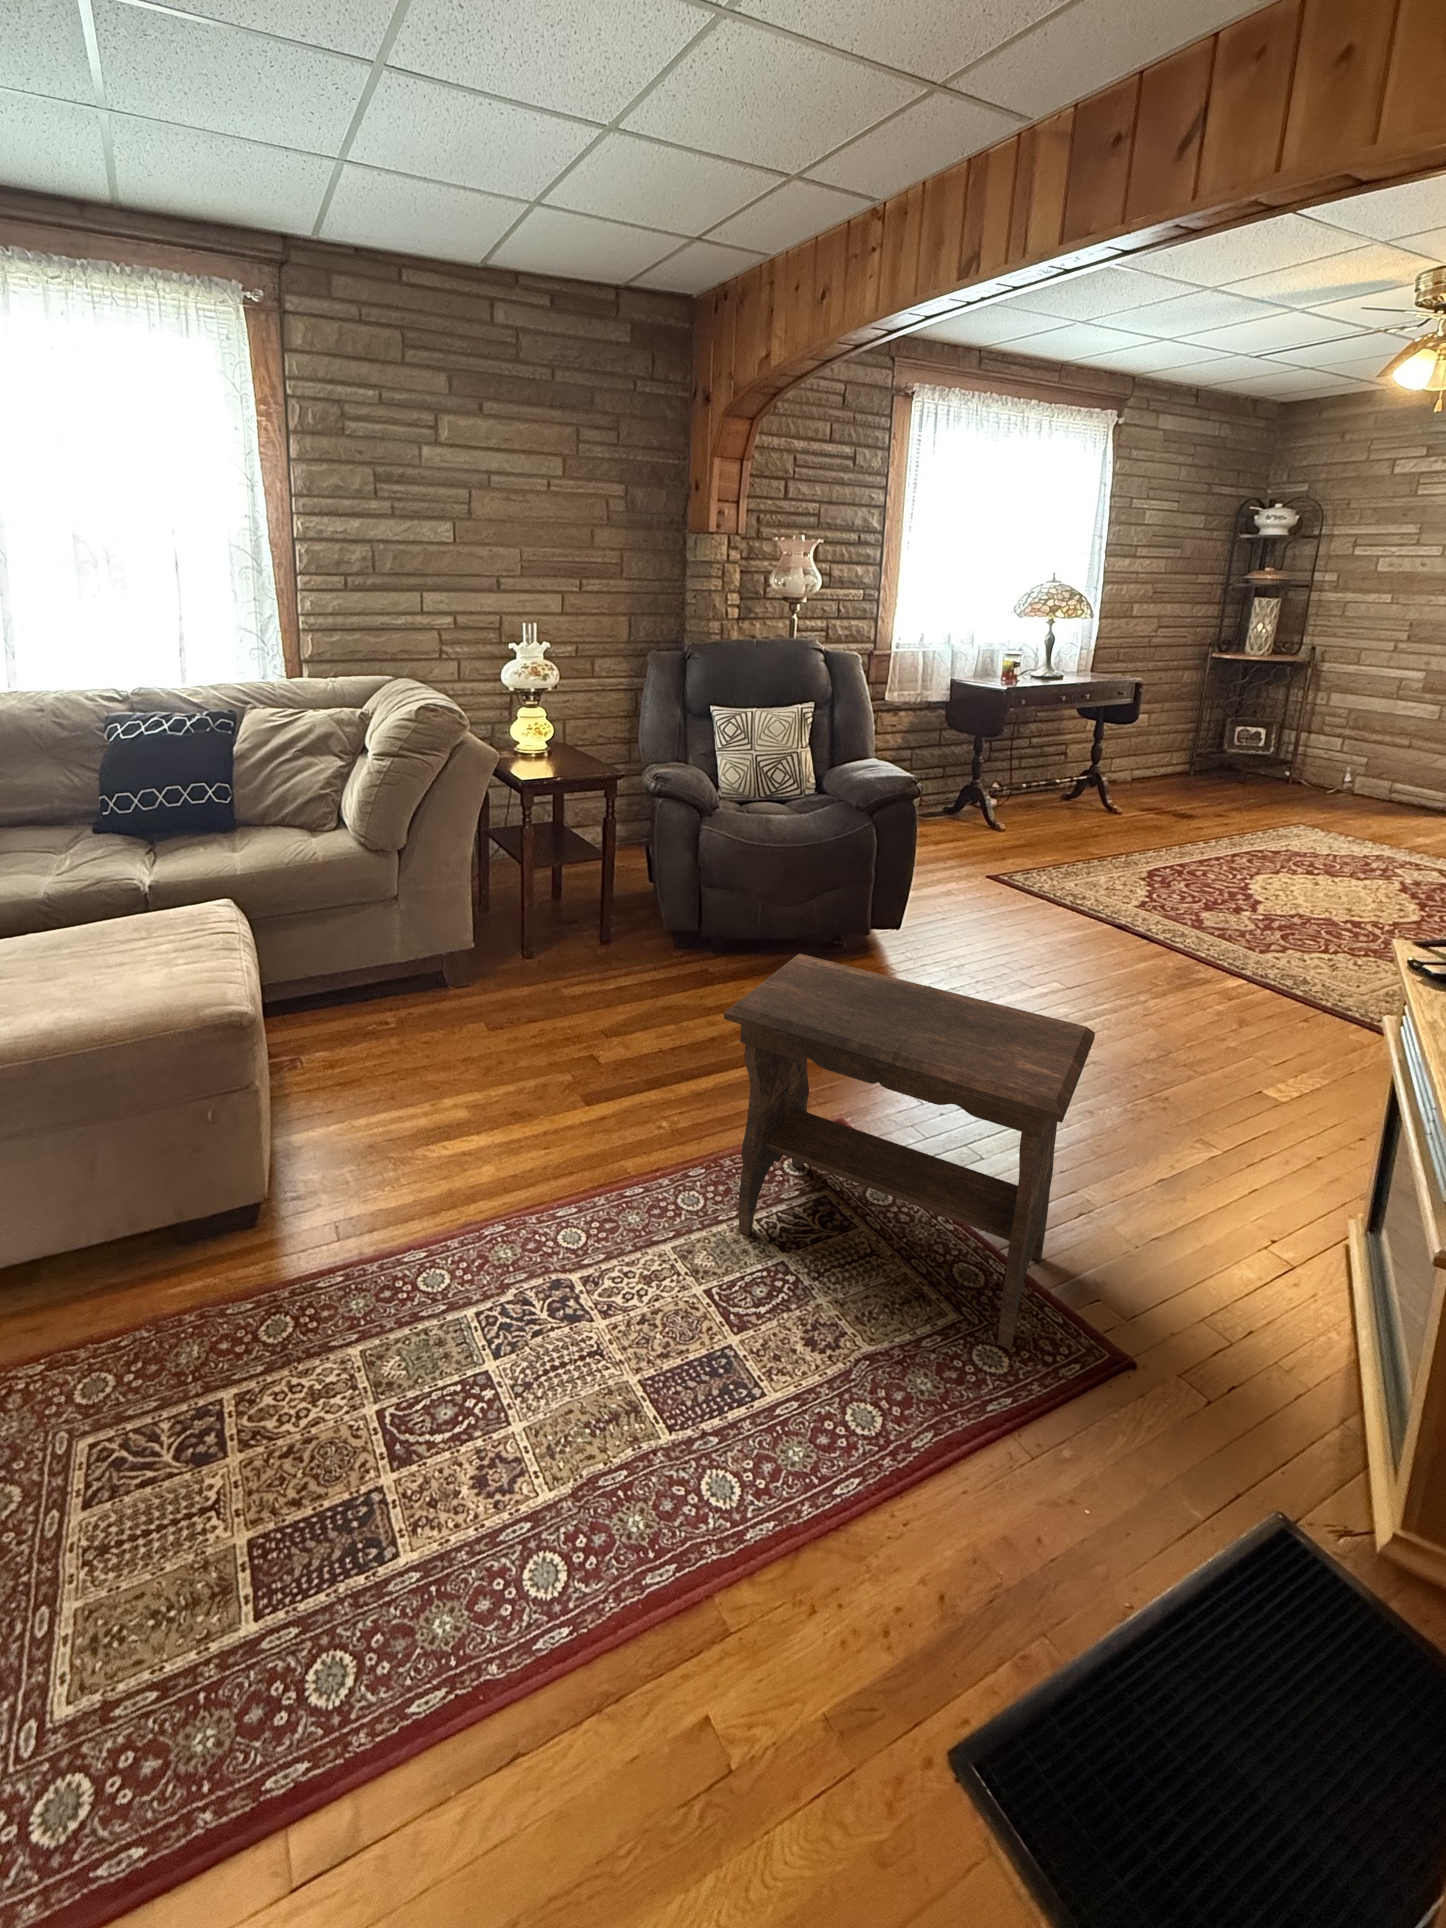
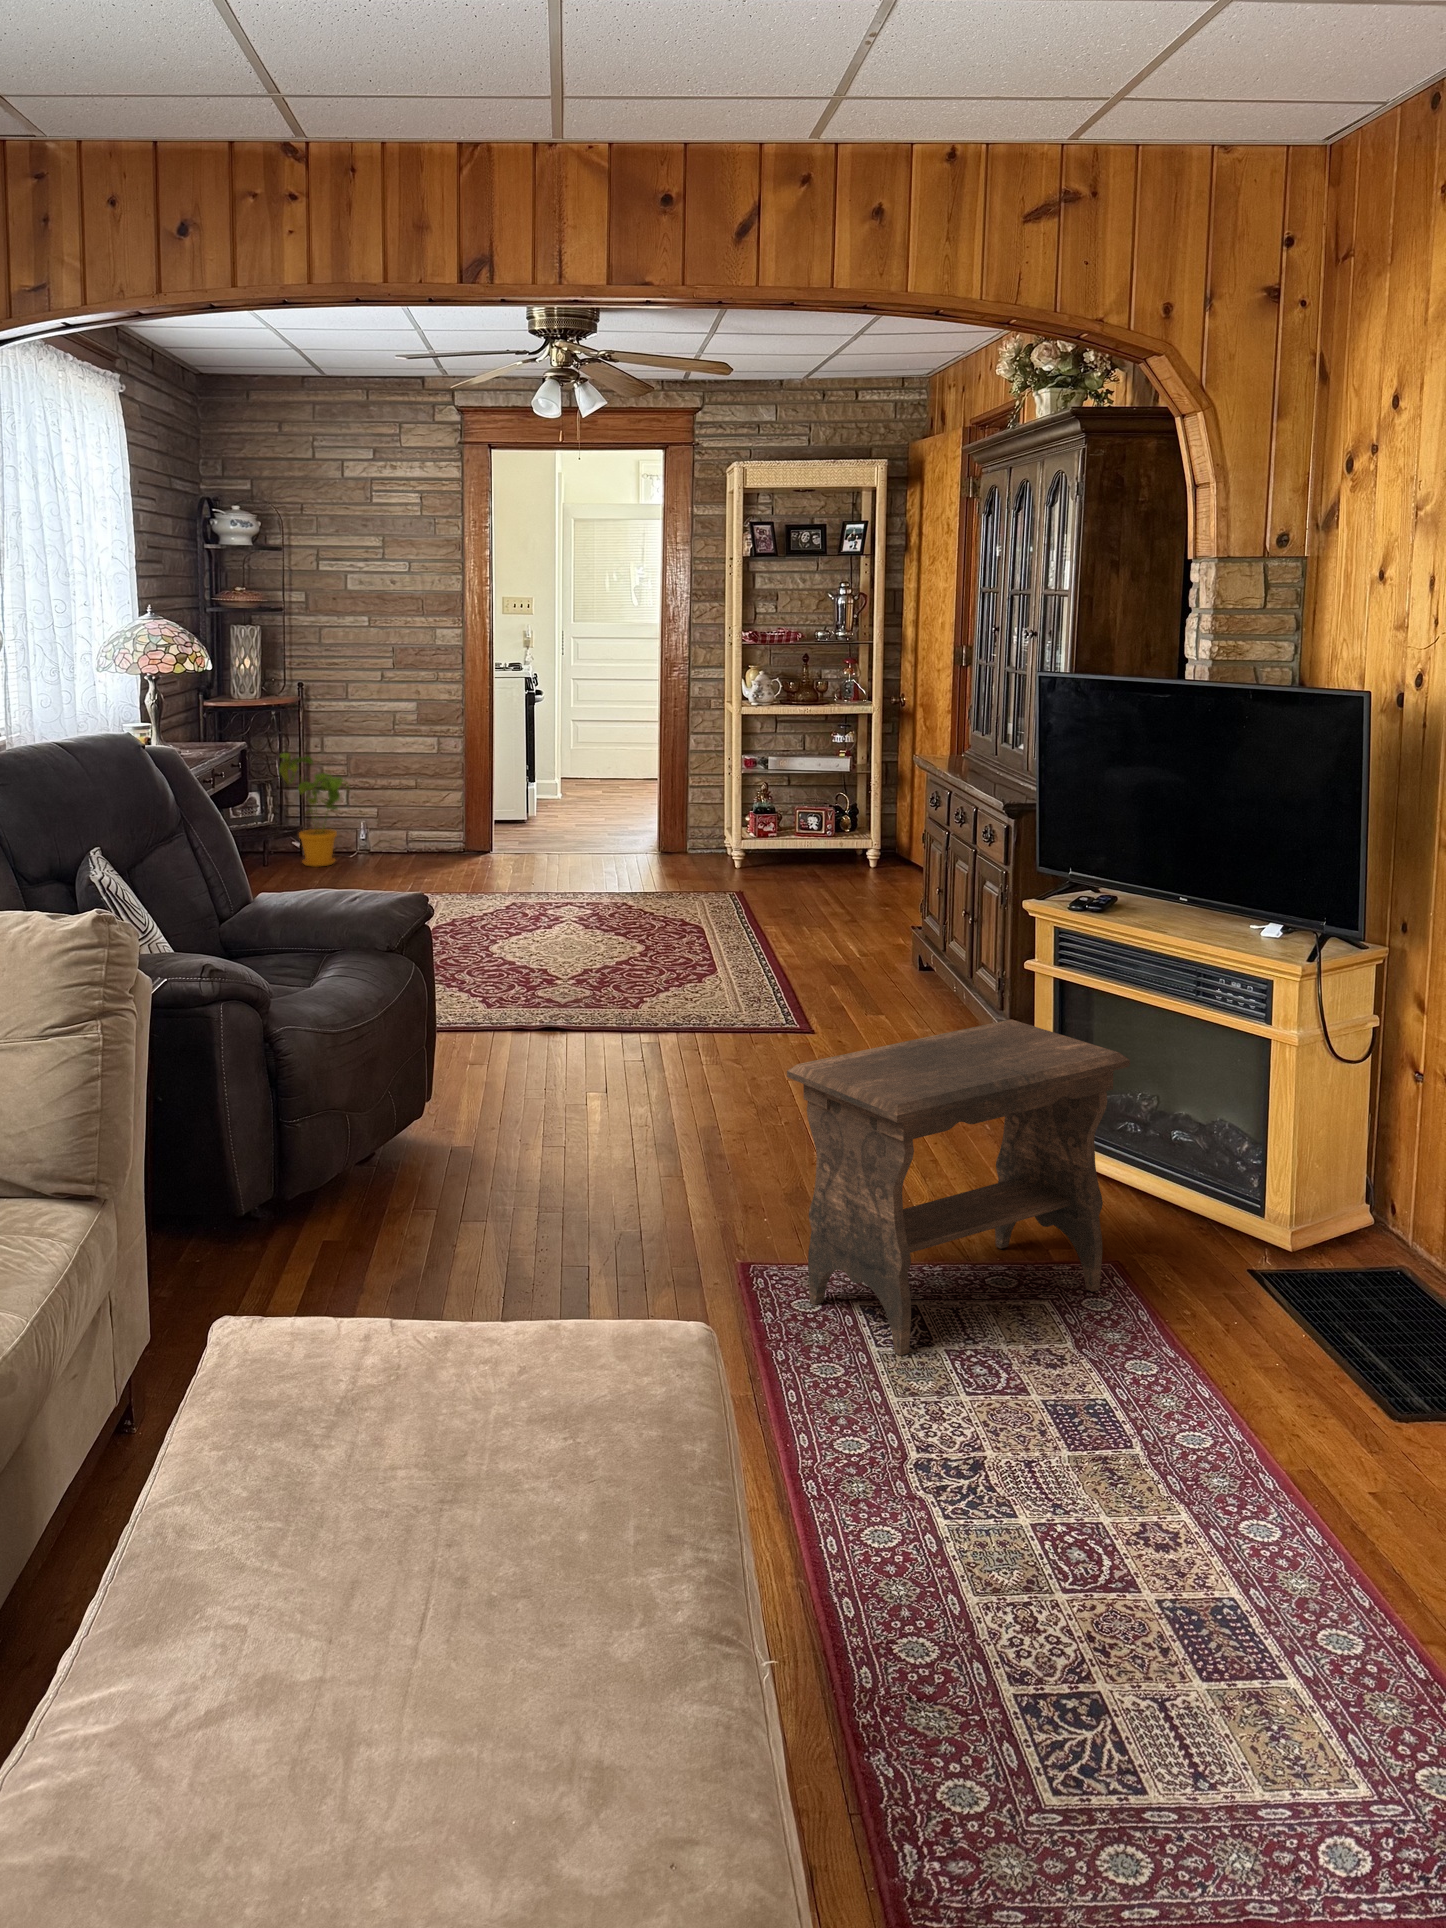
house plant: none [1266,699,1327,794] -> present [279,753,350,867]

